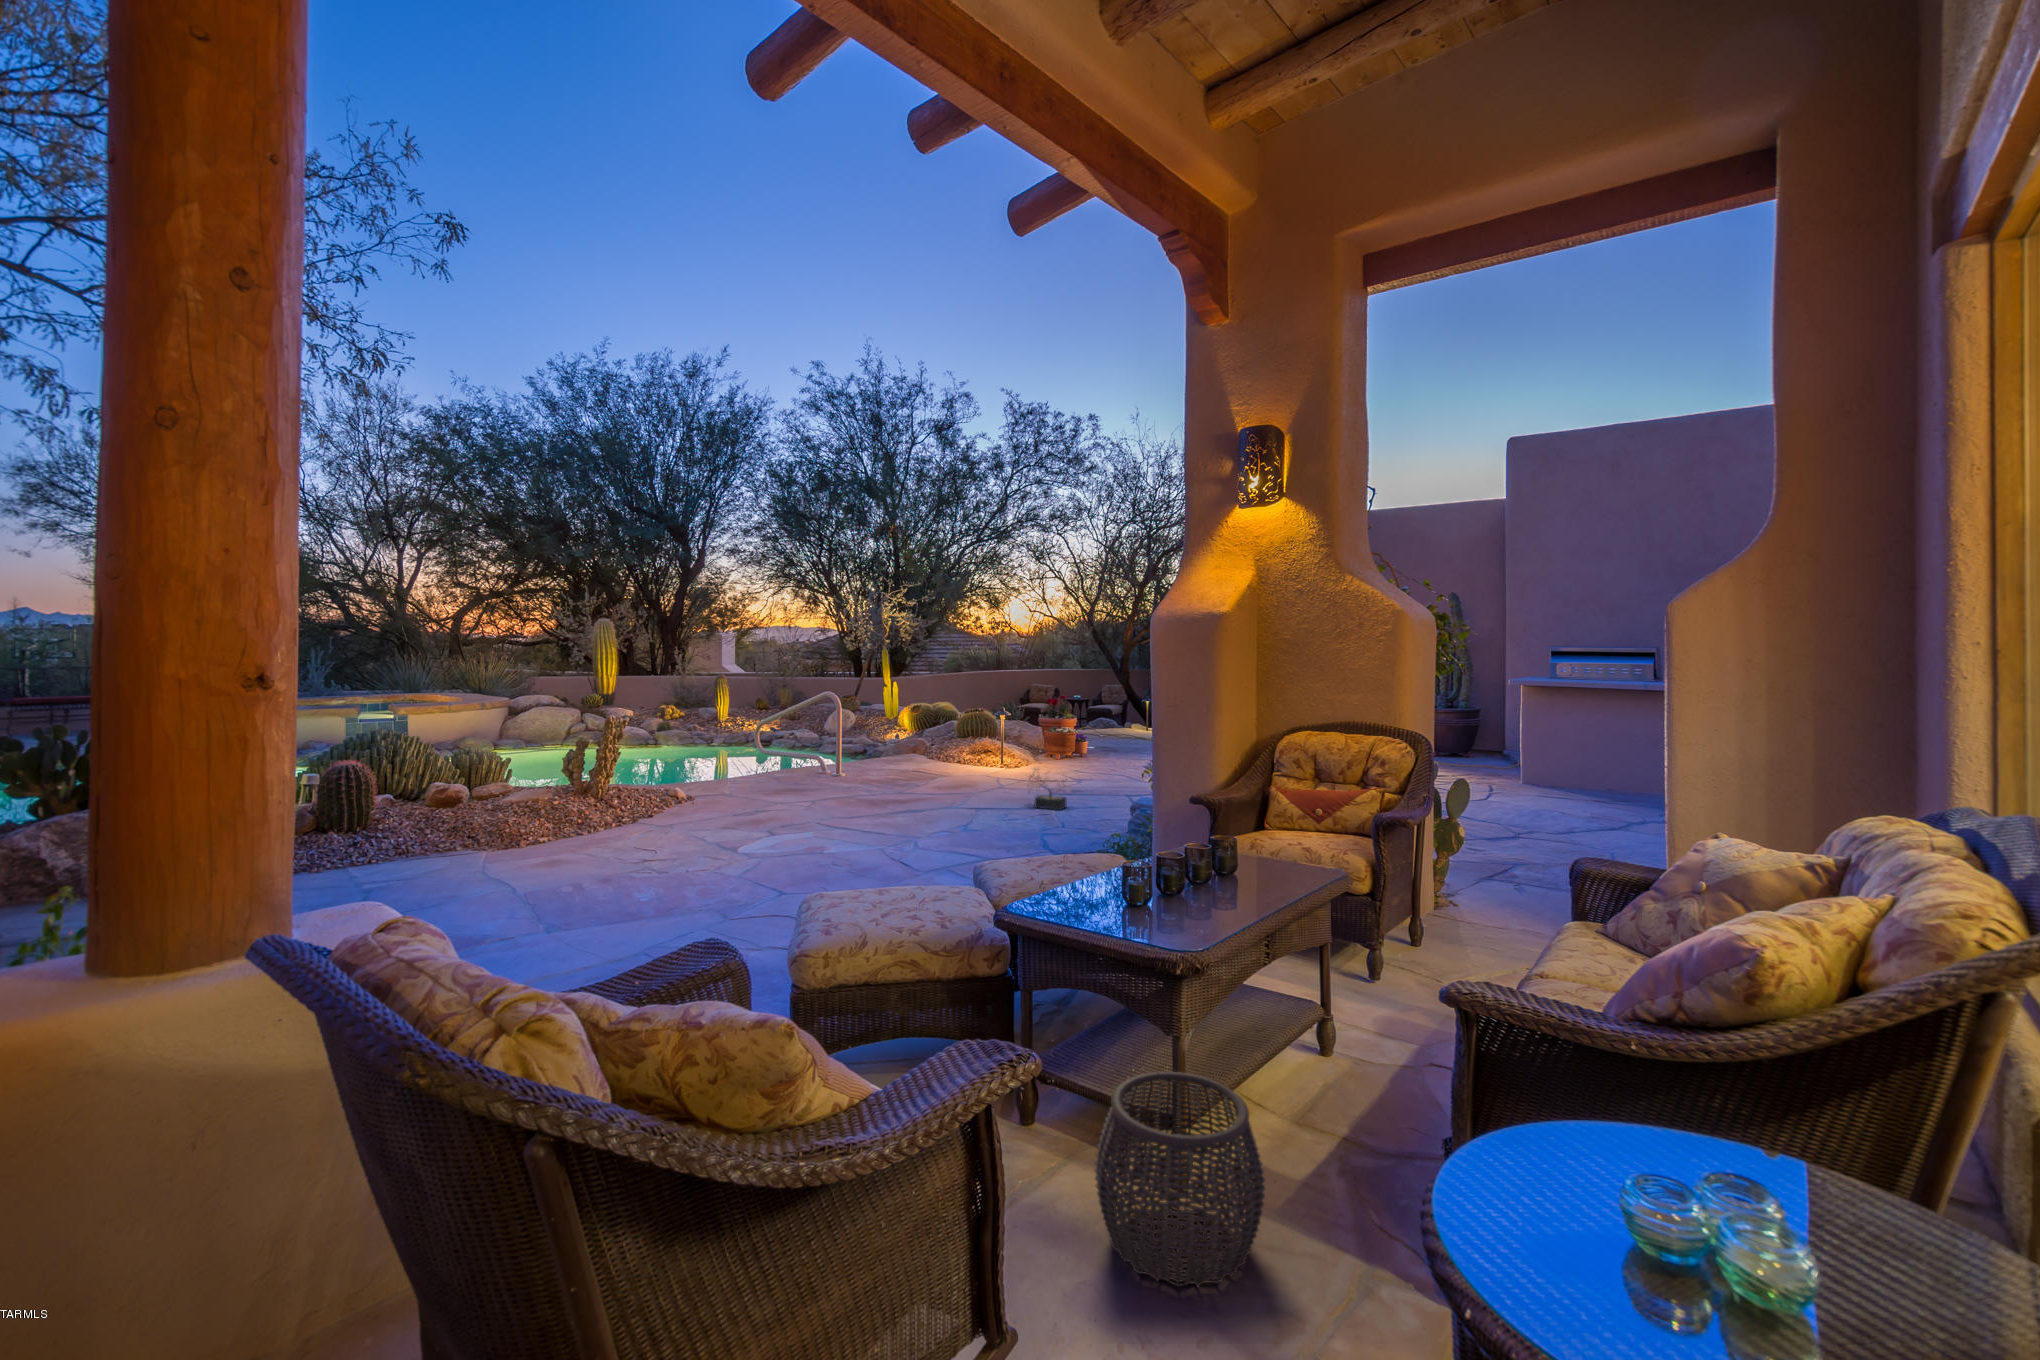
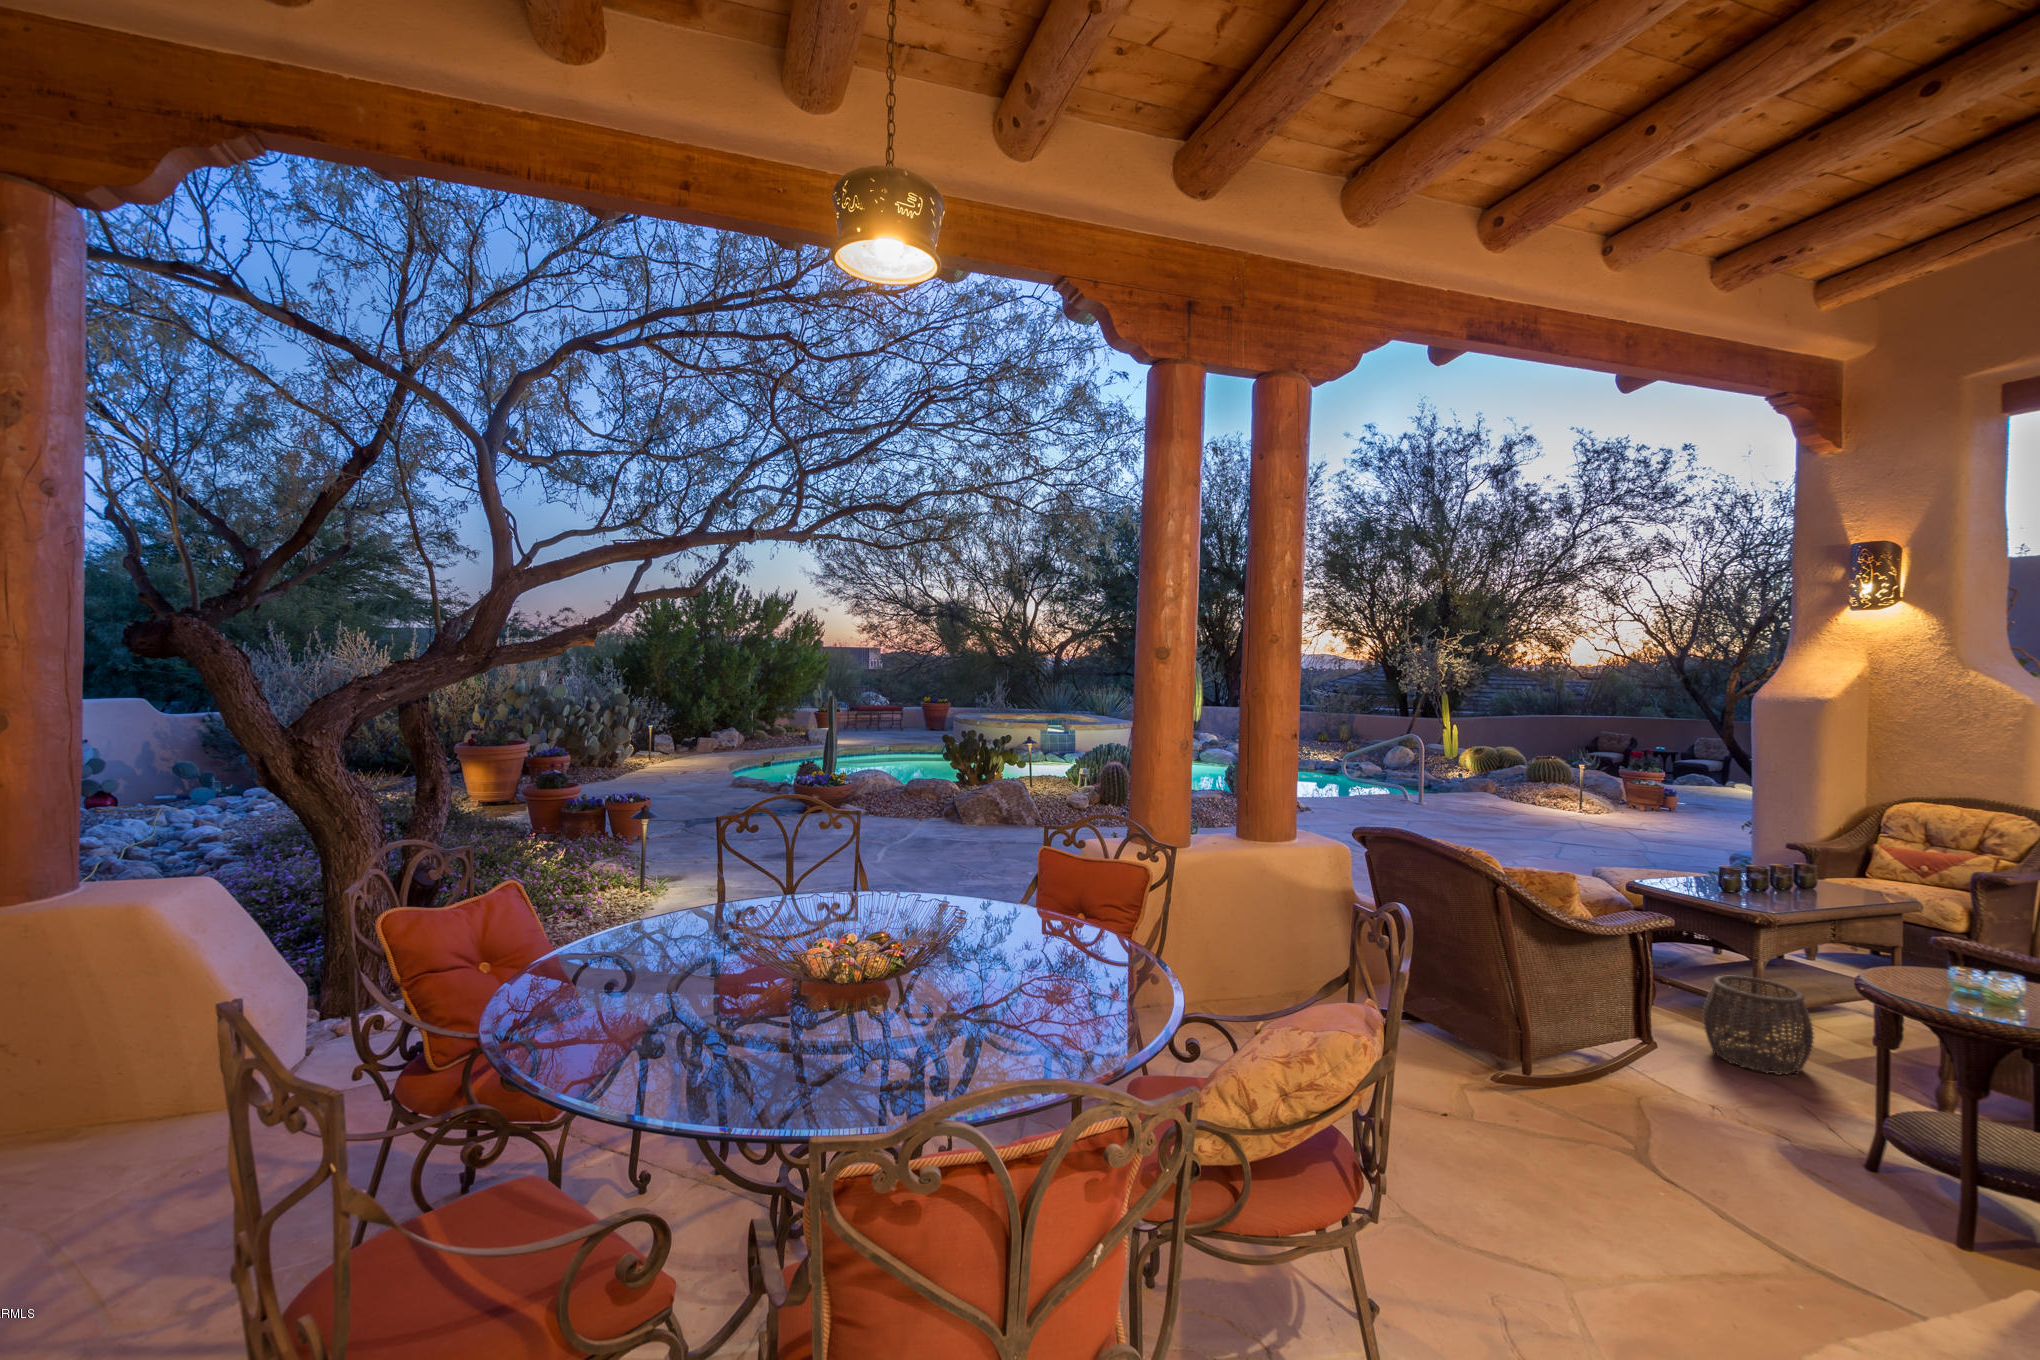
decorative plant: present [1028,768,1070,810] -> none [1615,814,1665,854]

